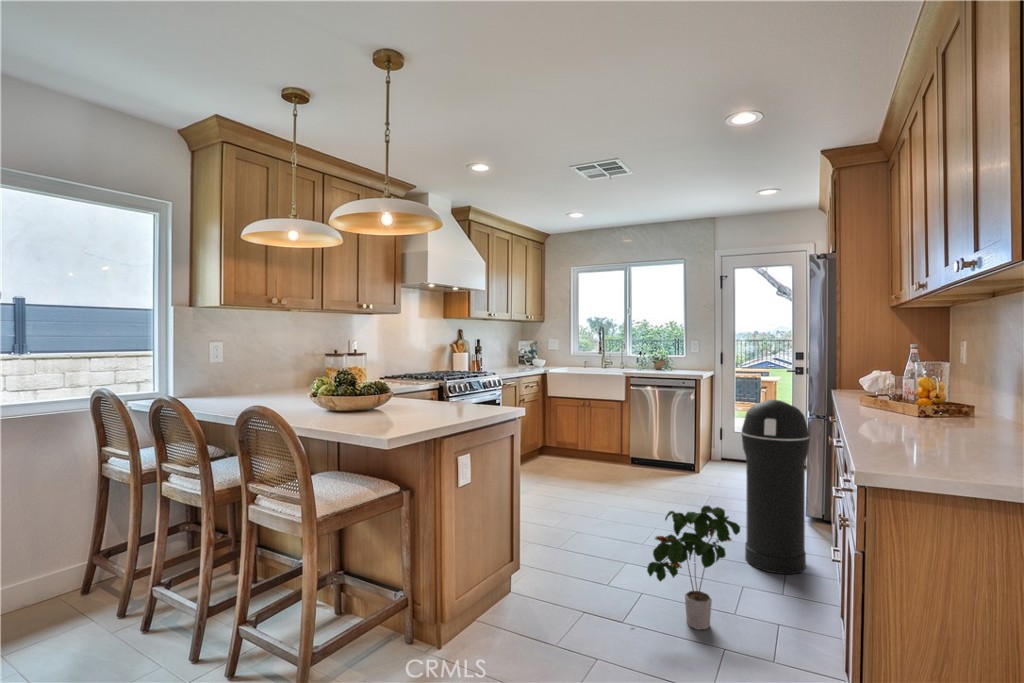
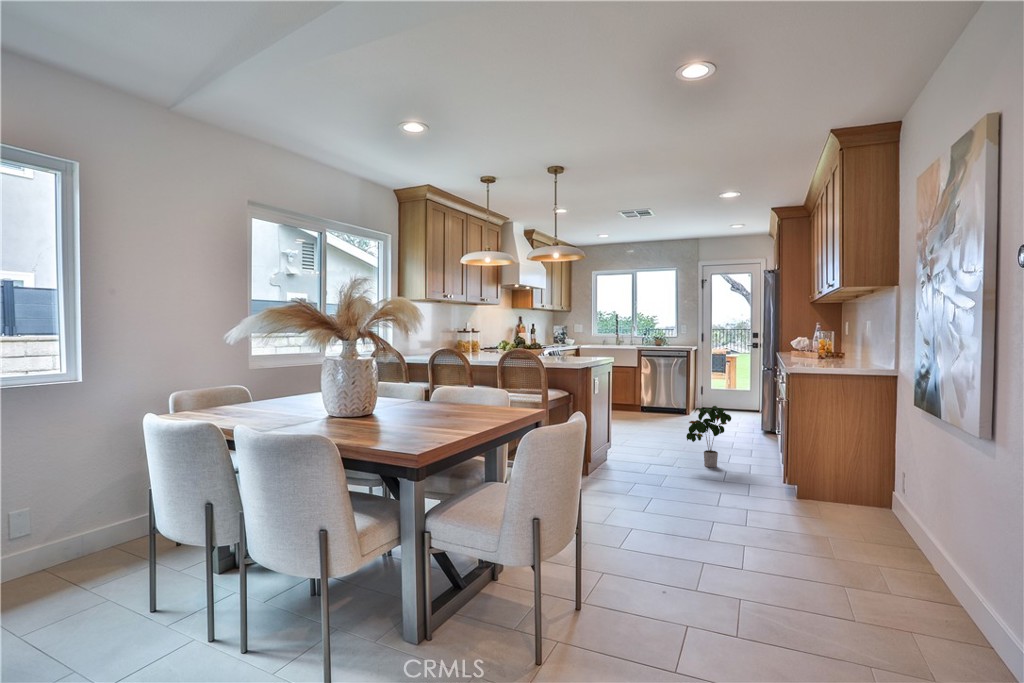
trash can: present [742,400,810,574] -> none [727,355,765,451]

